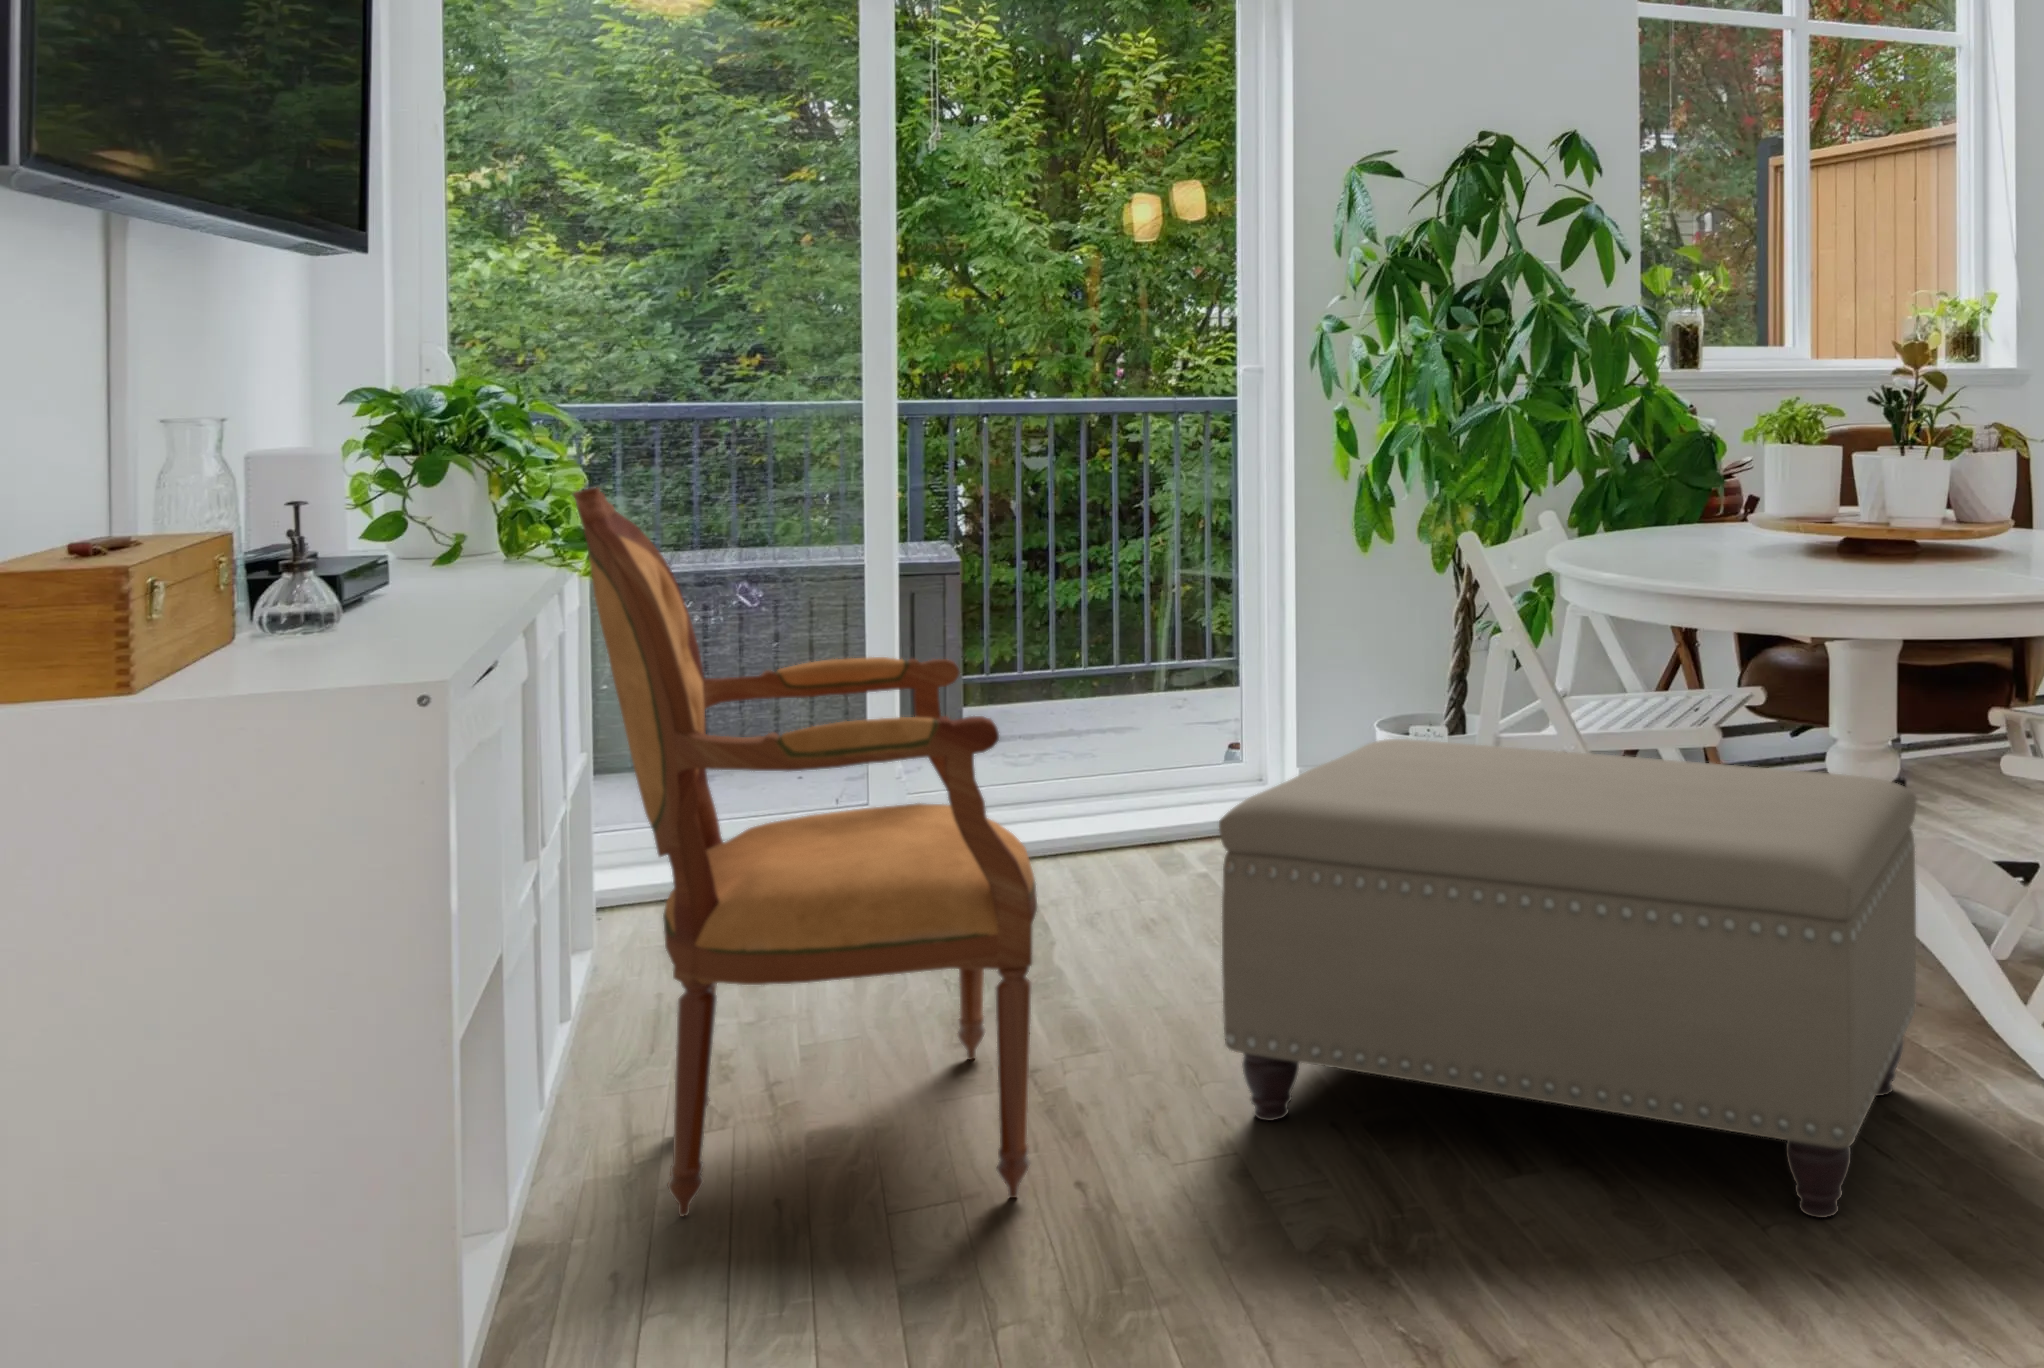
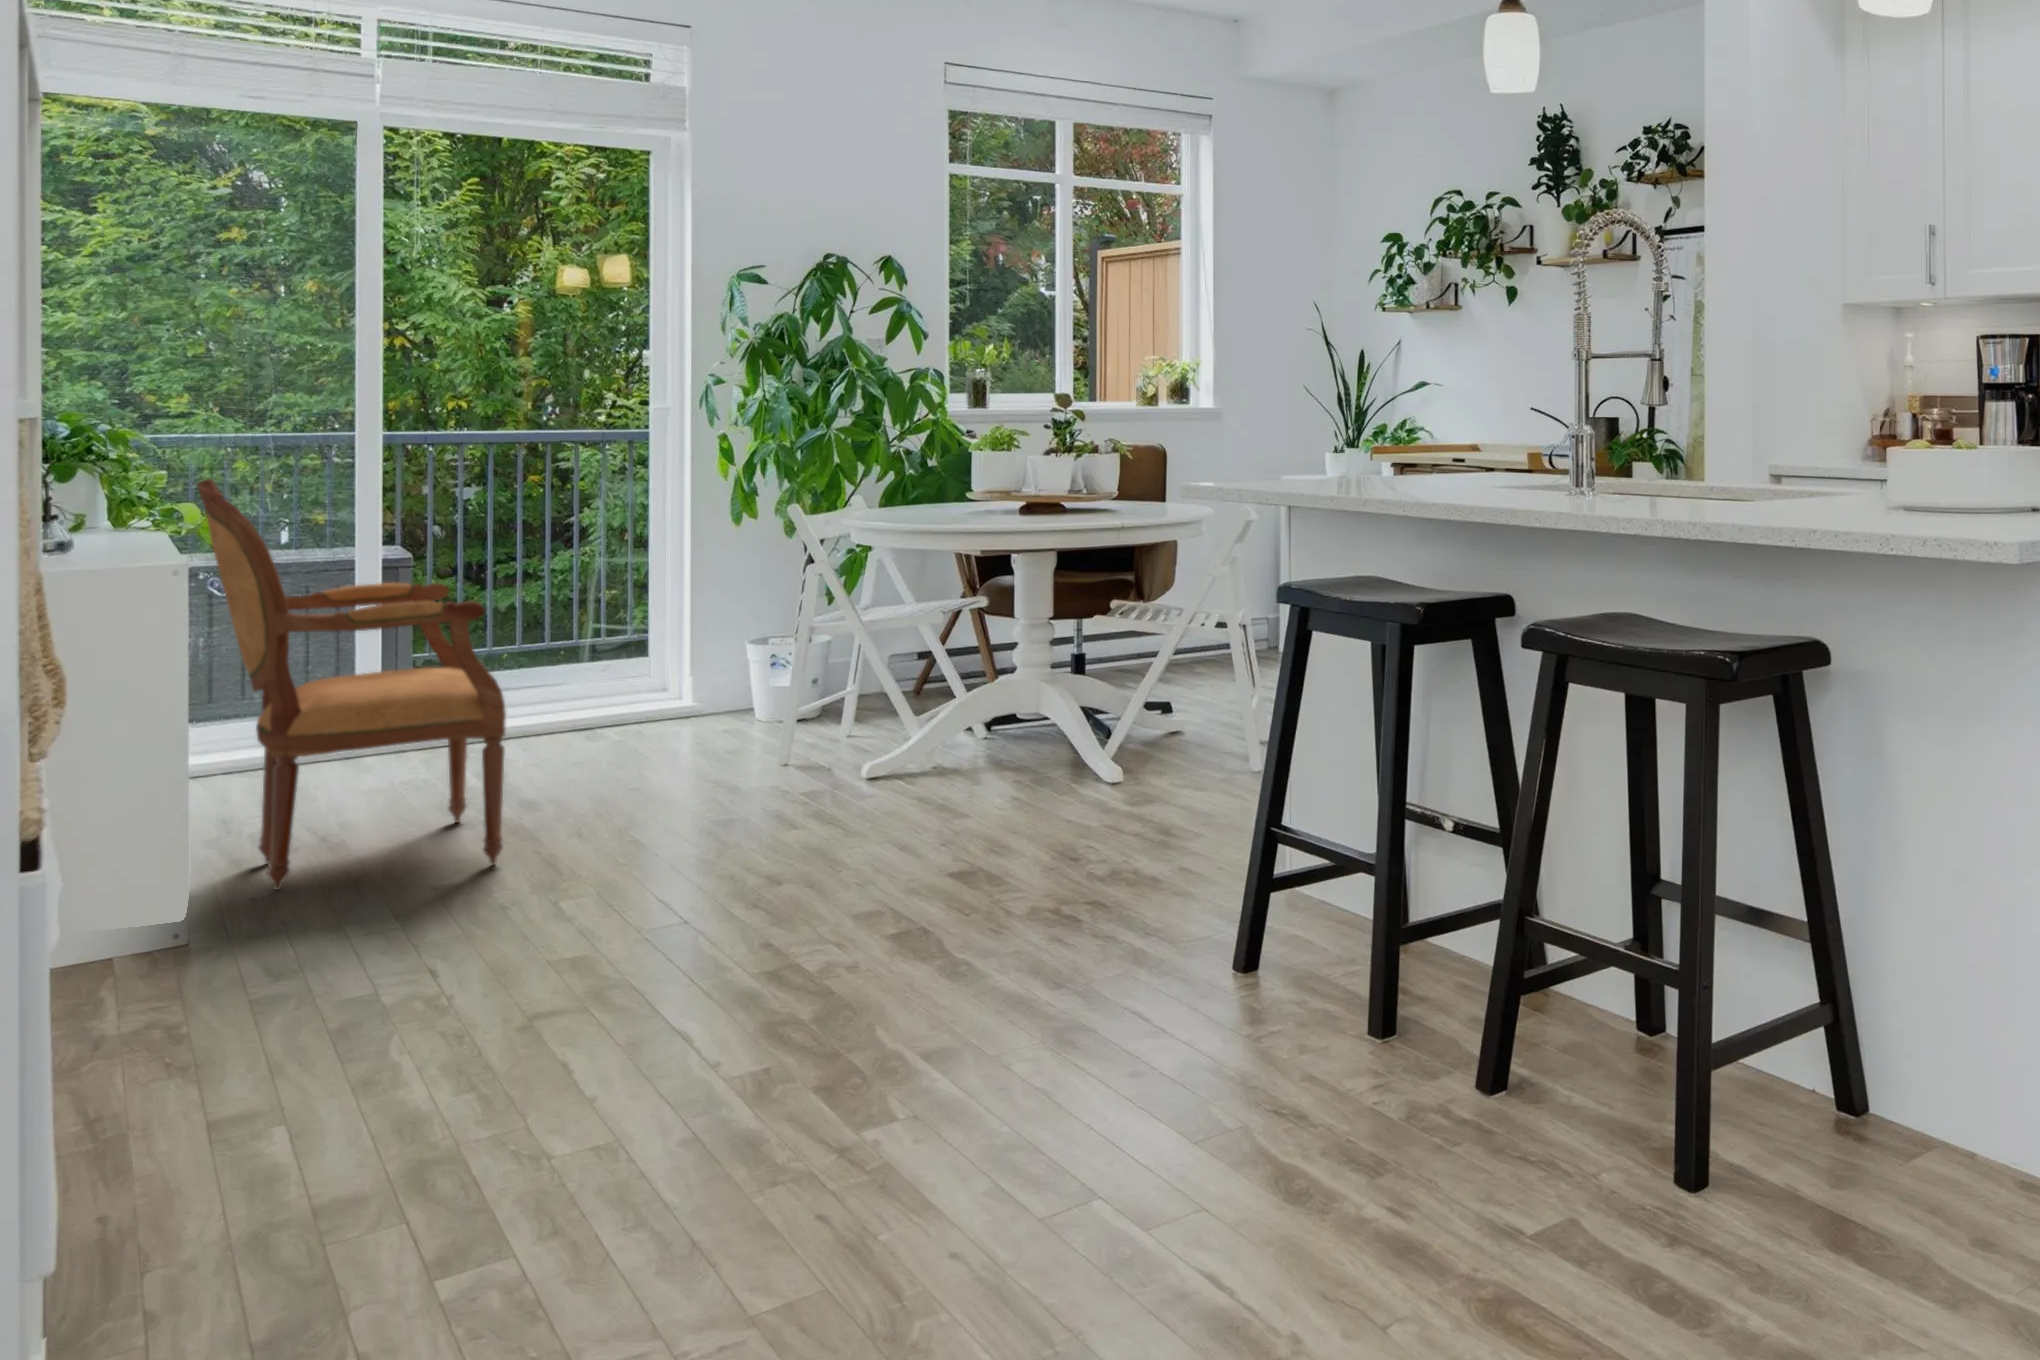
ottoman: present [1219,739,1916,1218] -> none [623,624,1039,829]

